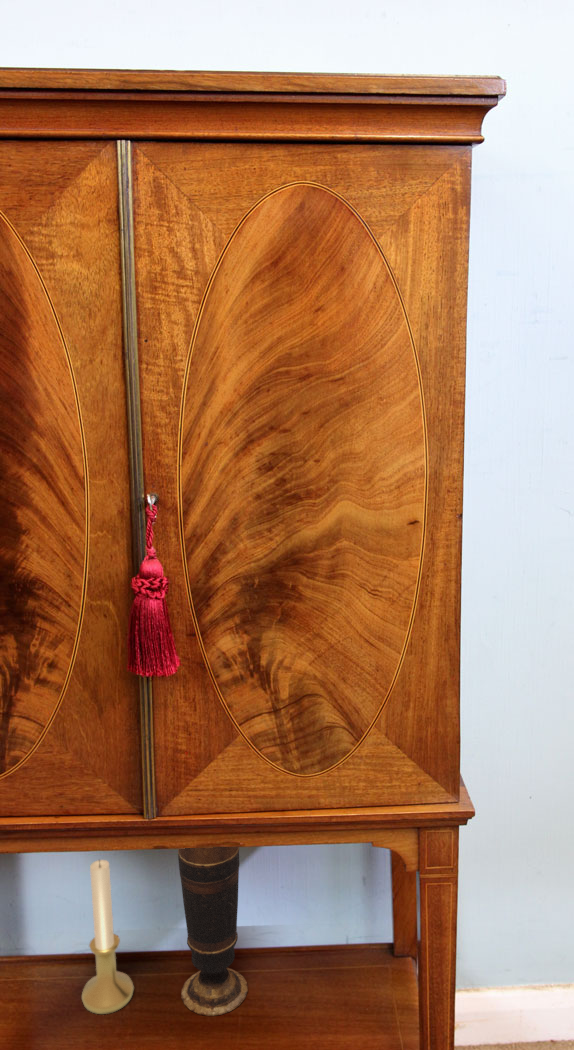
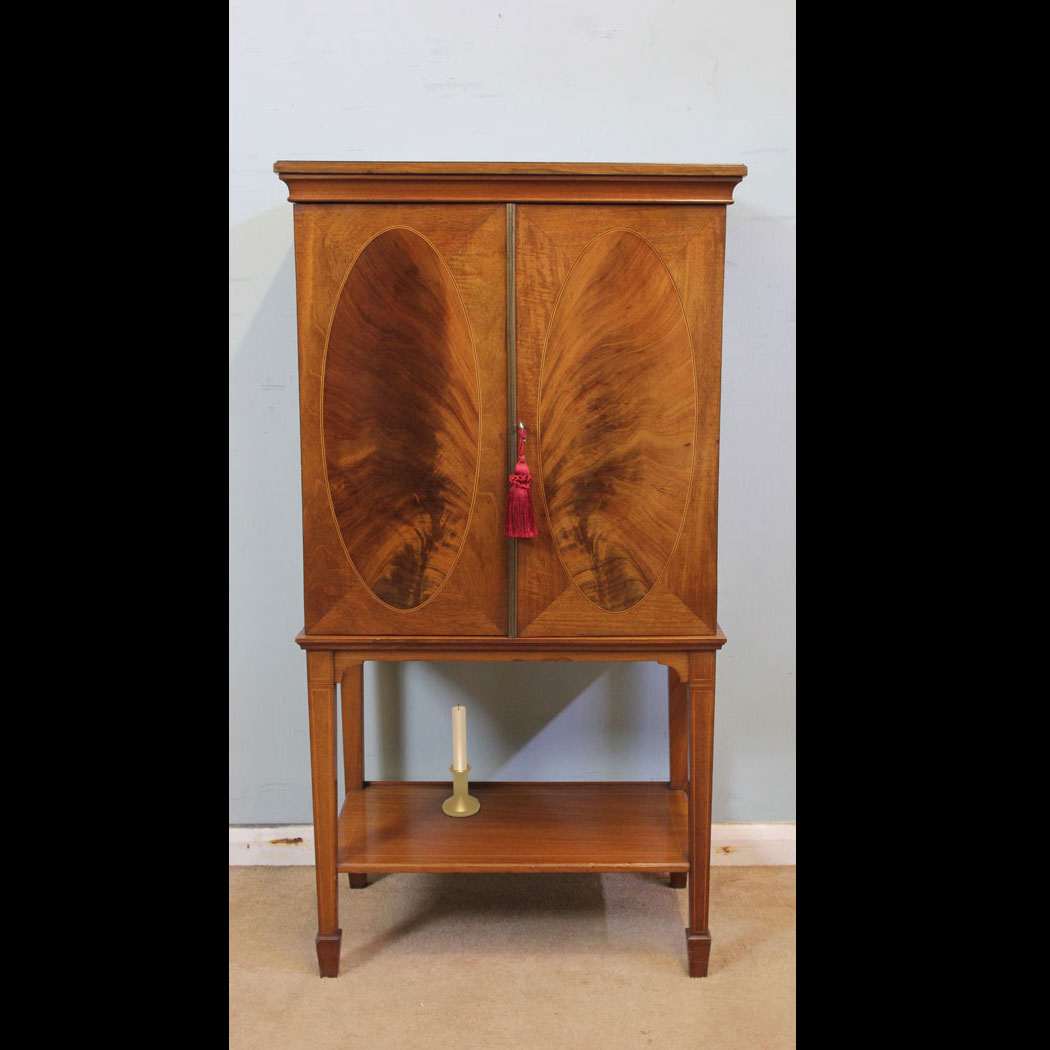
vase: present [178,847,248,1016] -> none [515,675,565,820]

